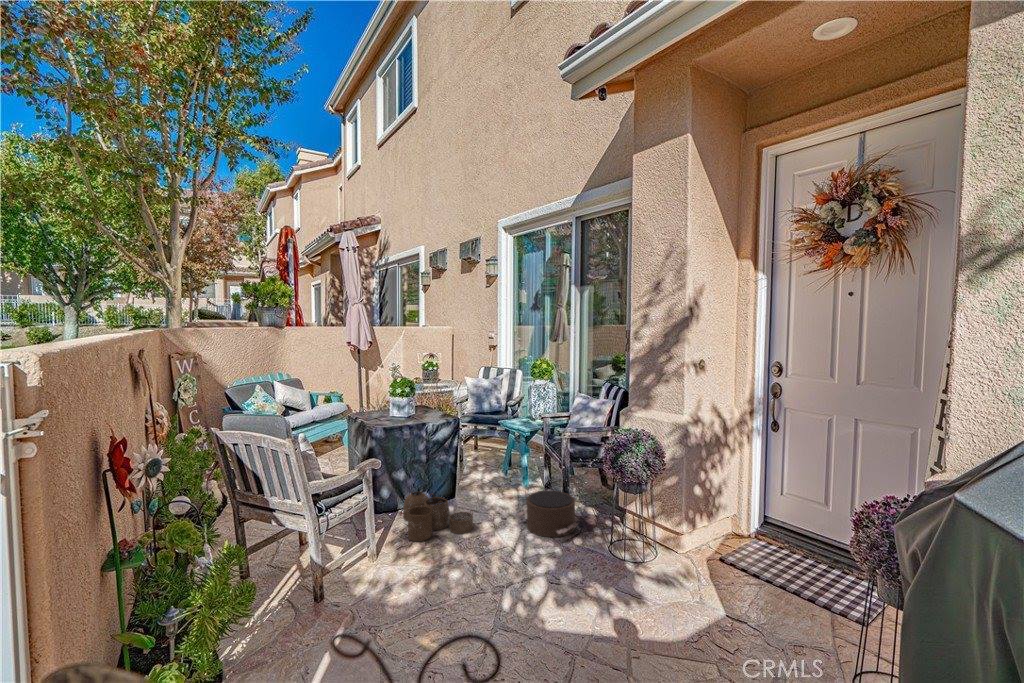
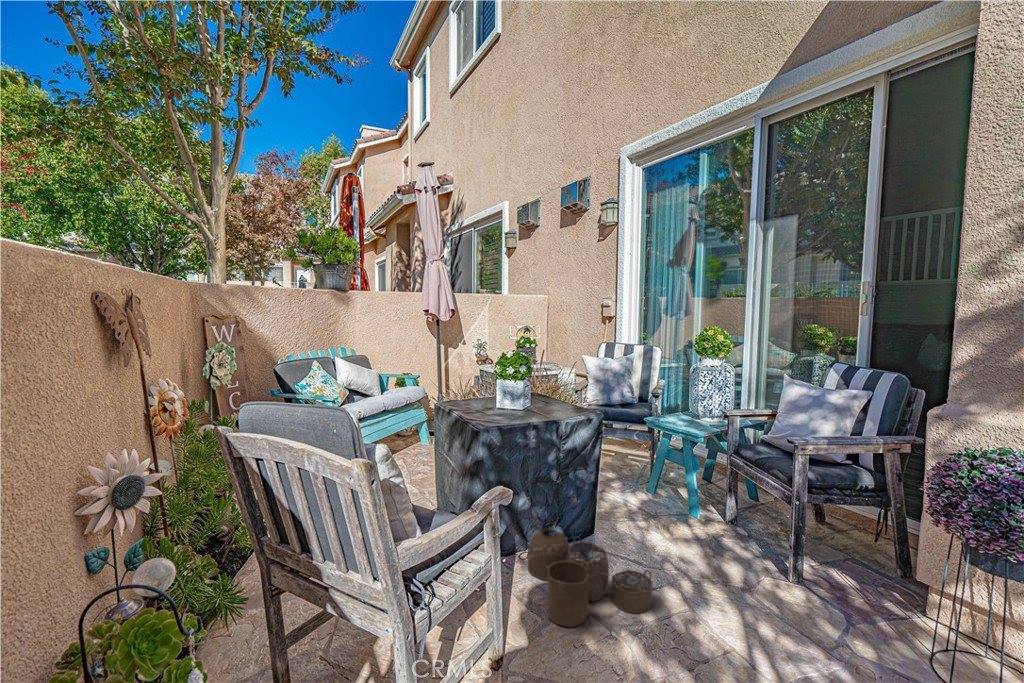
pouf: present [517,491,577,537] -> none [723,541,855,638]

